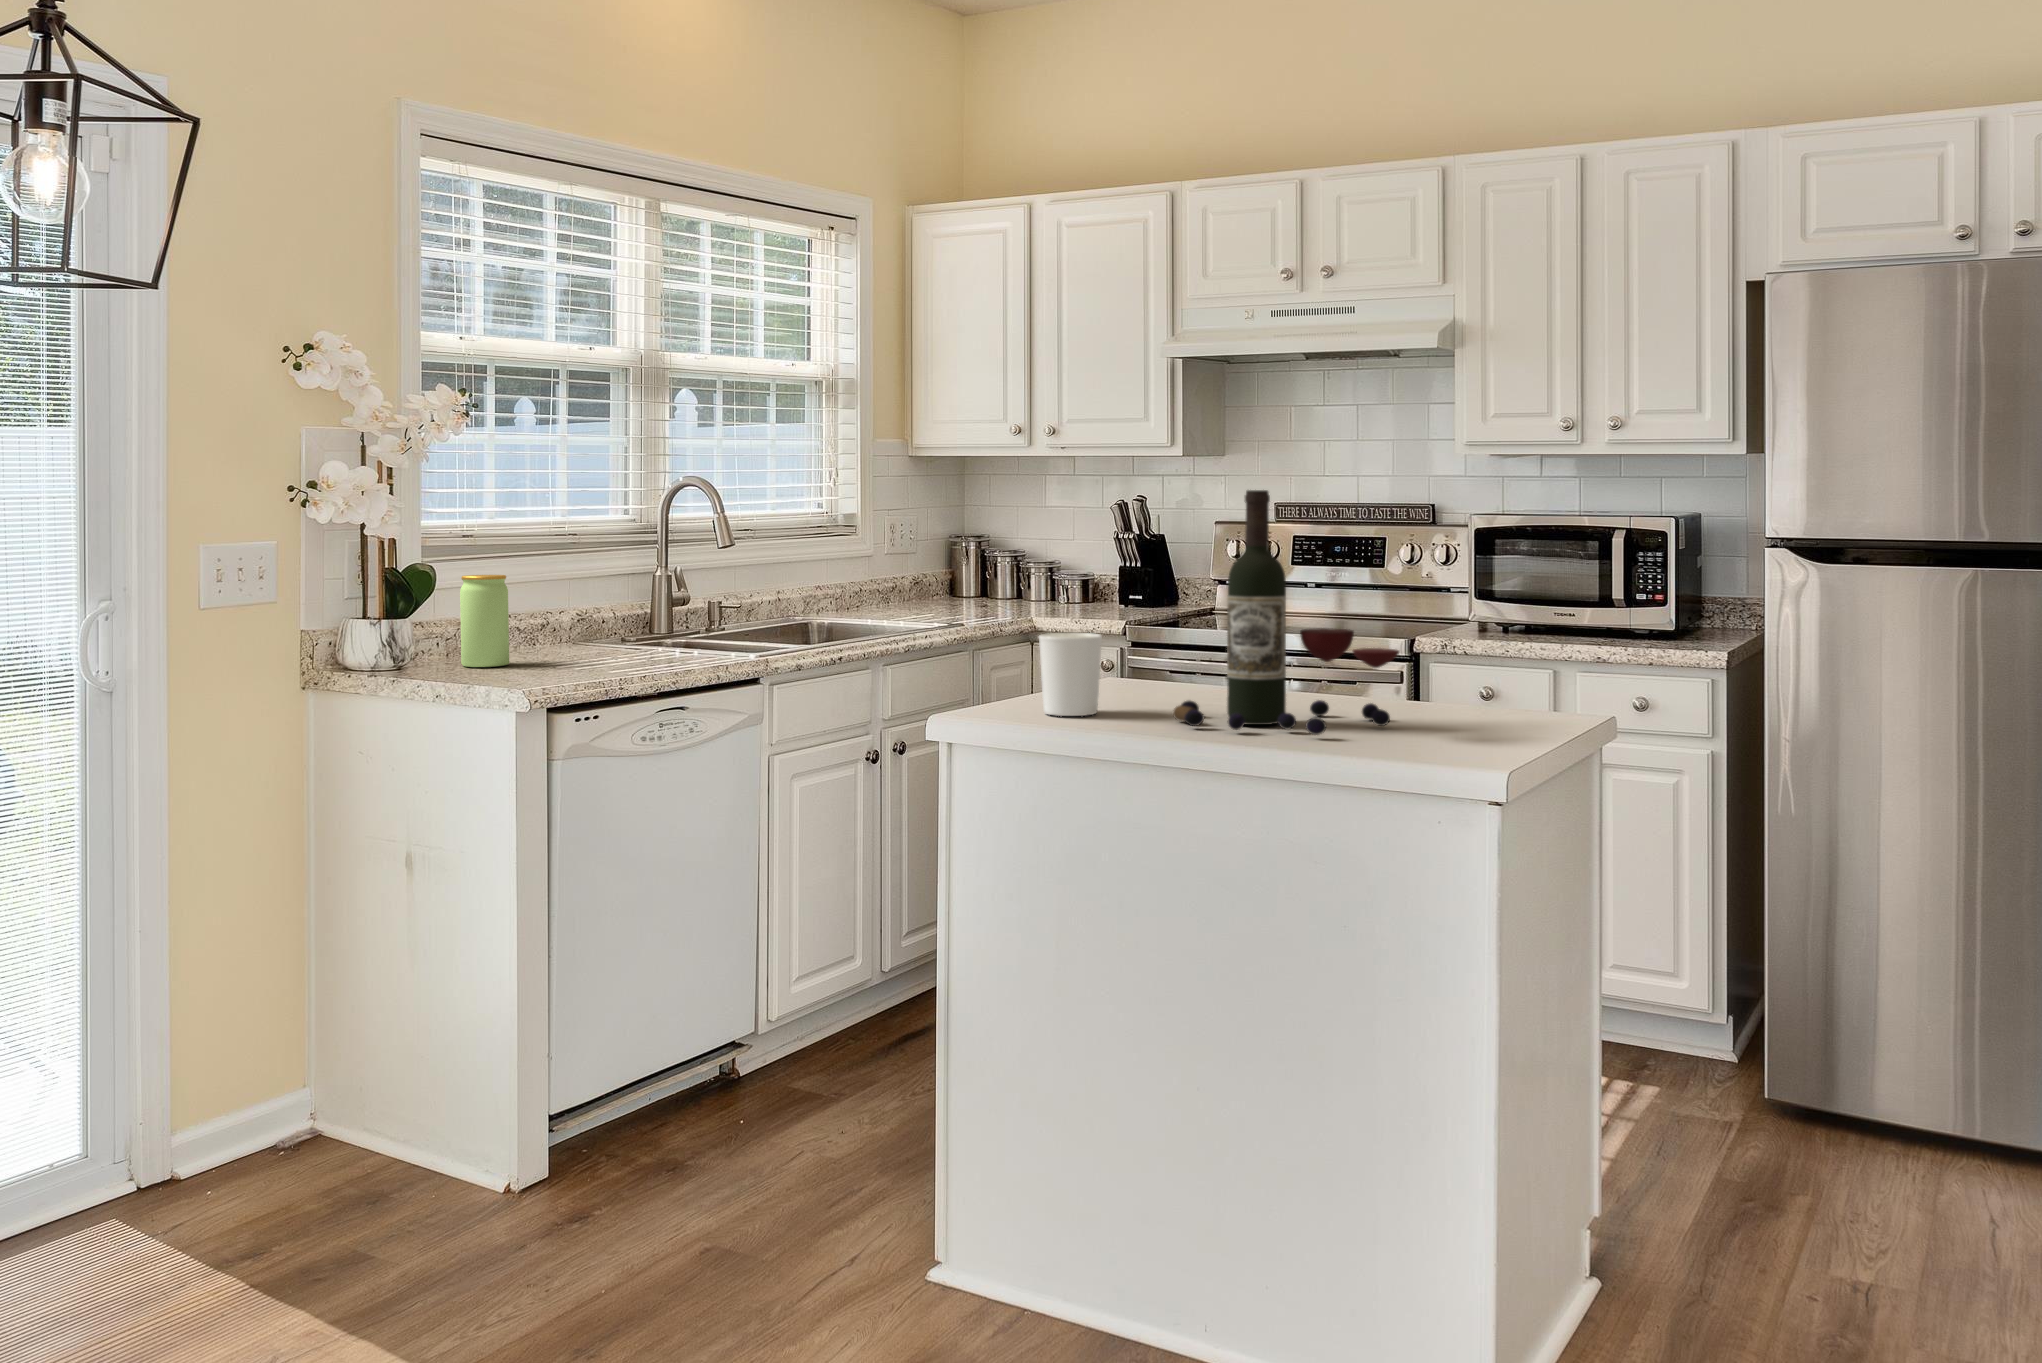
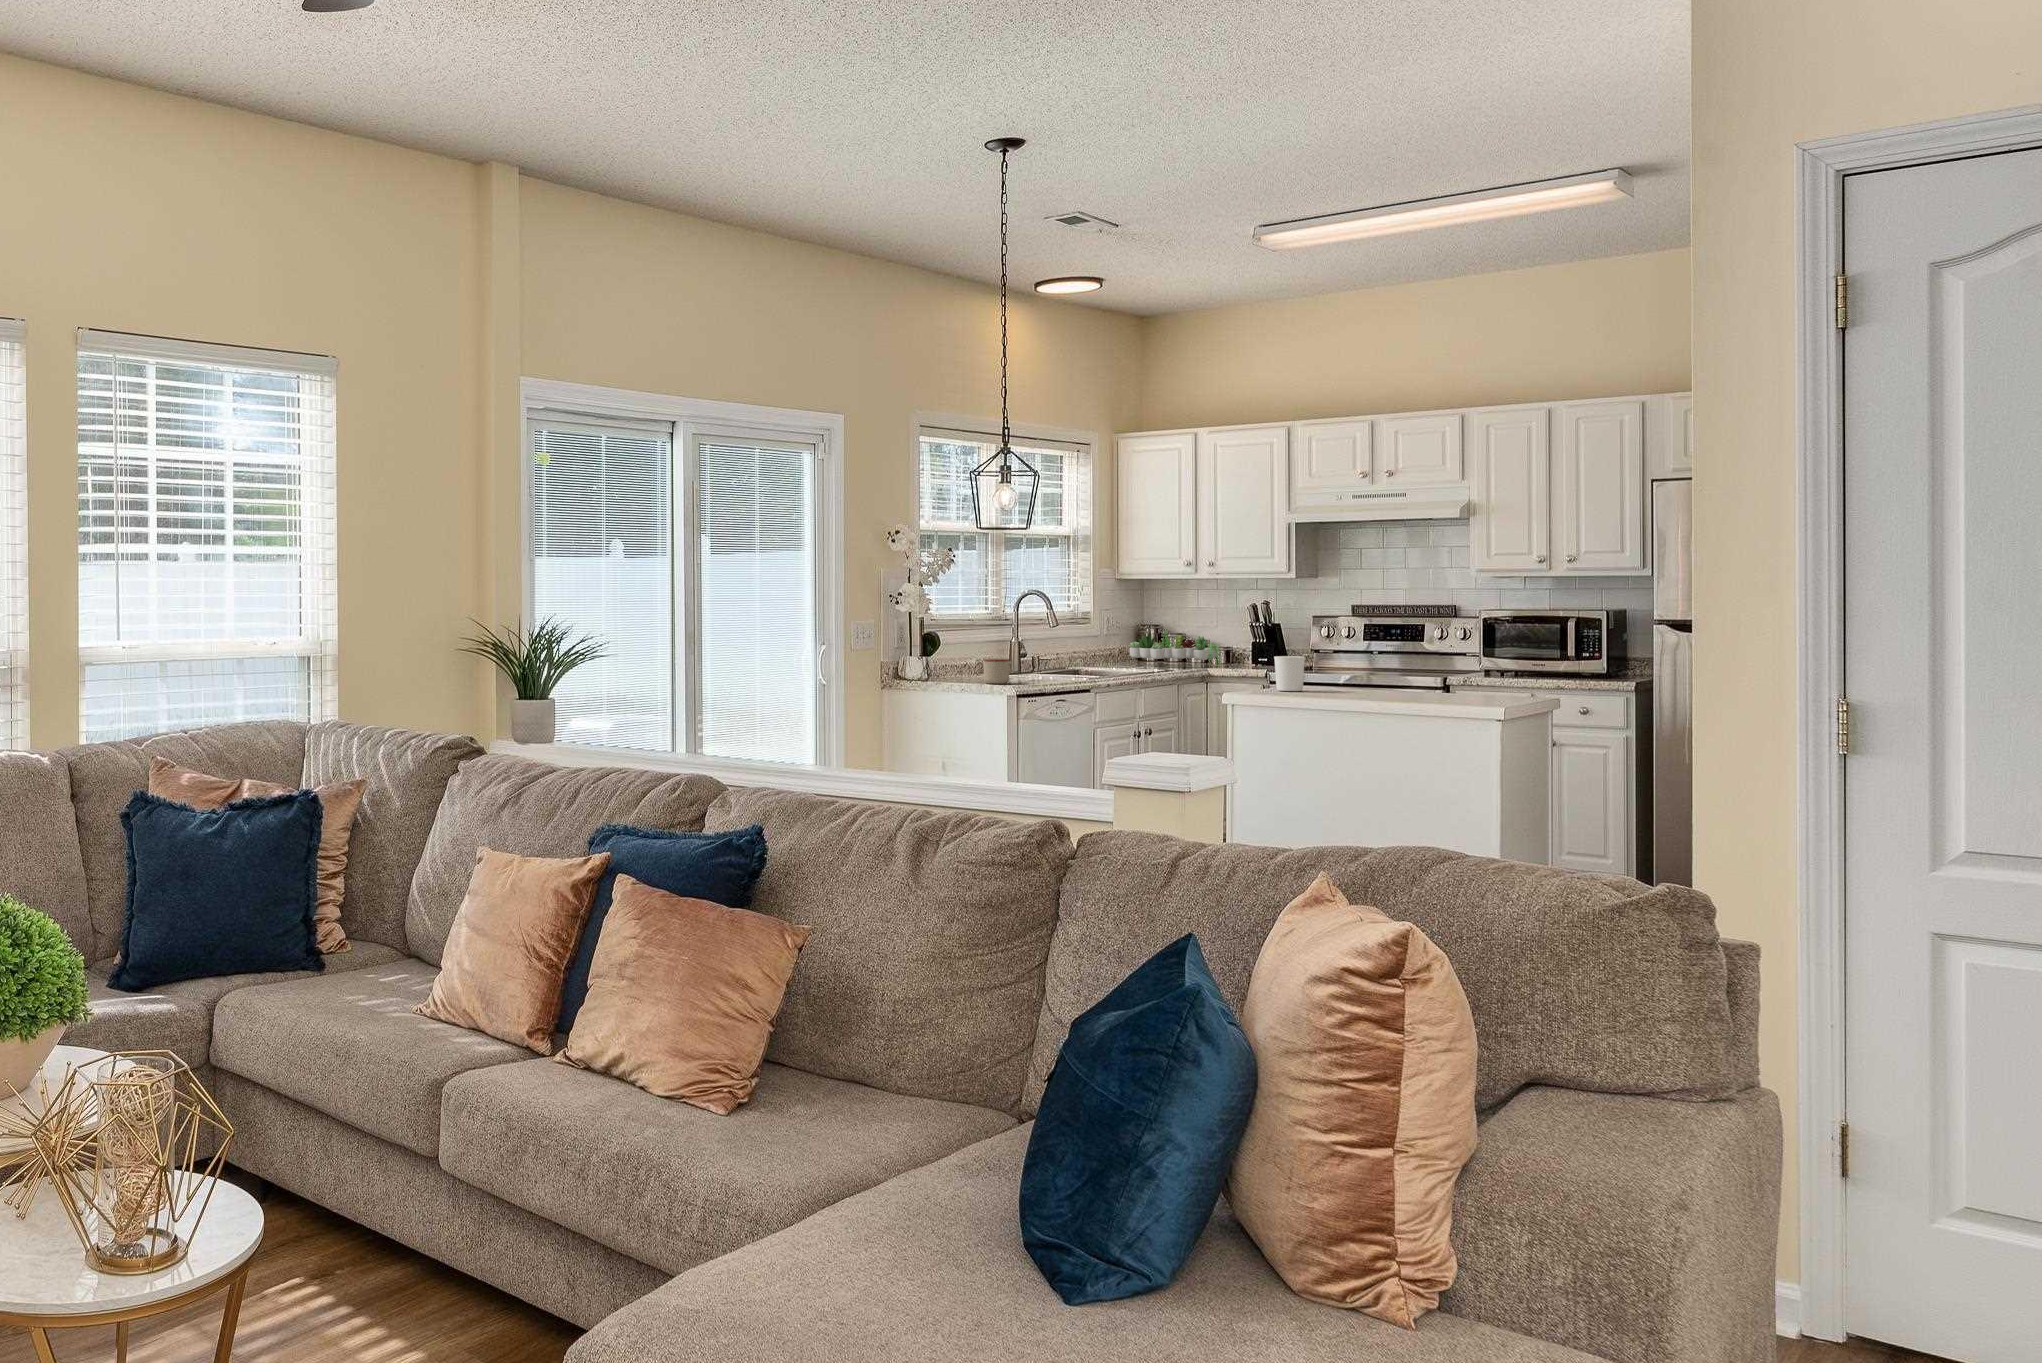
wine bottle: present [1173,490,1399,735] -> none [1342,593,1455,697]
succulent plant: none [915,545,1063,613] -> present [1129,631,1221,666]
jar: present [460,575,509,667] -> none [944,636,967,679]
mug: none [503,626,571,683] -> present [983,658,1012,684]

